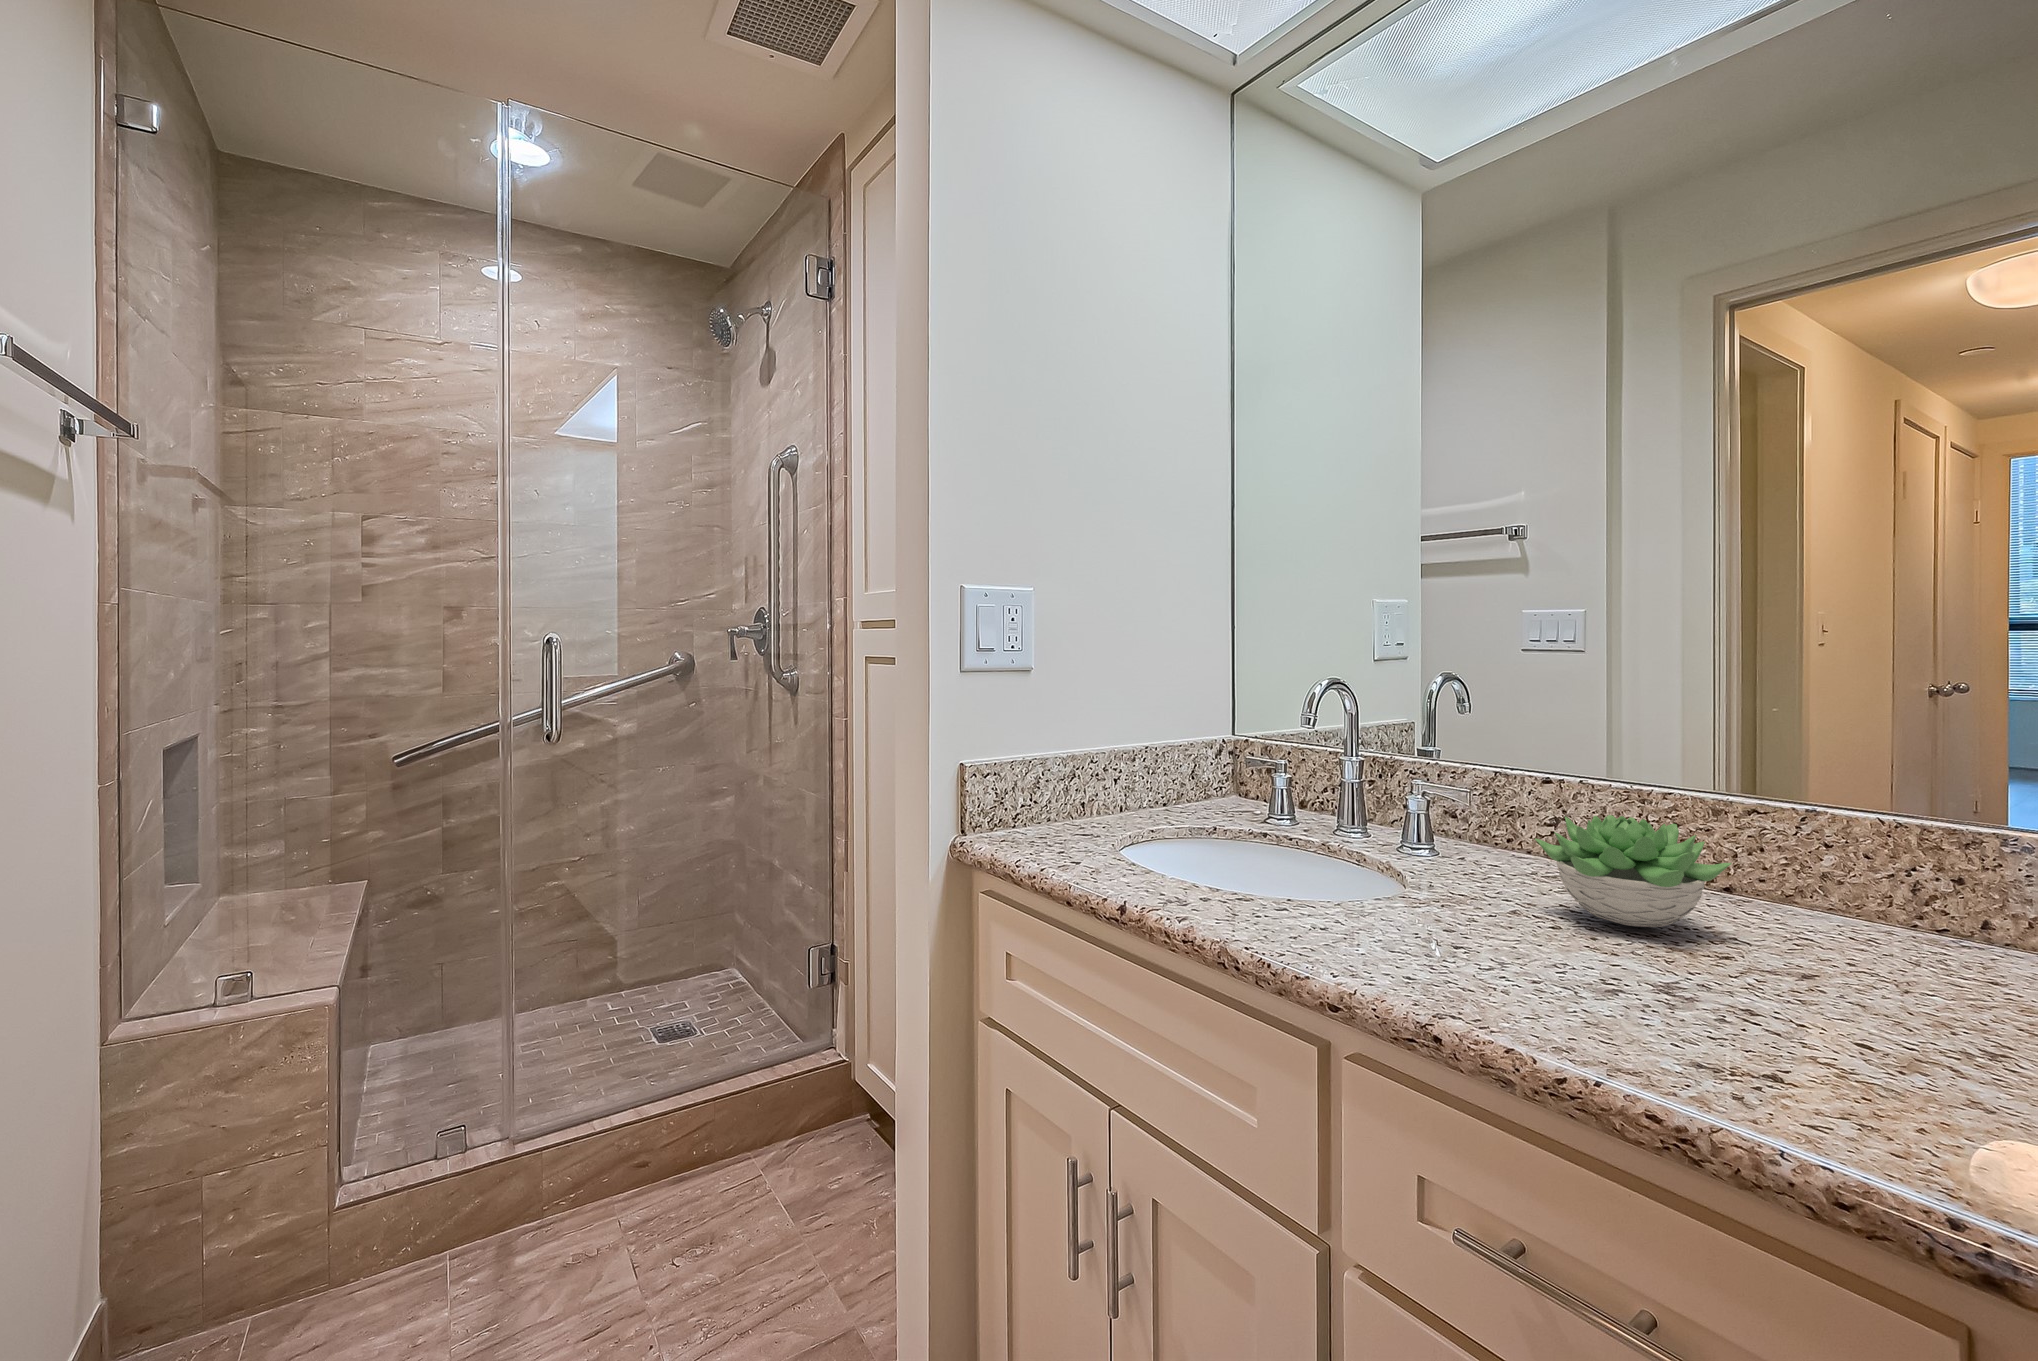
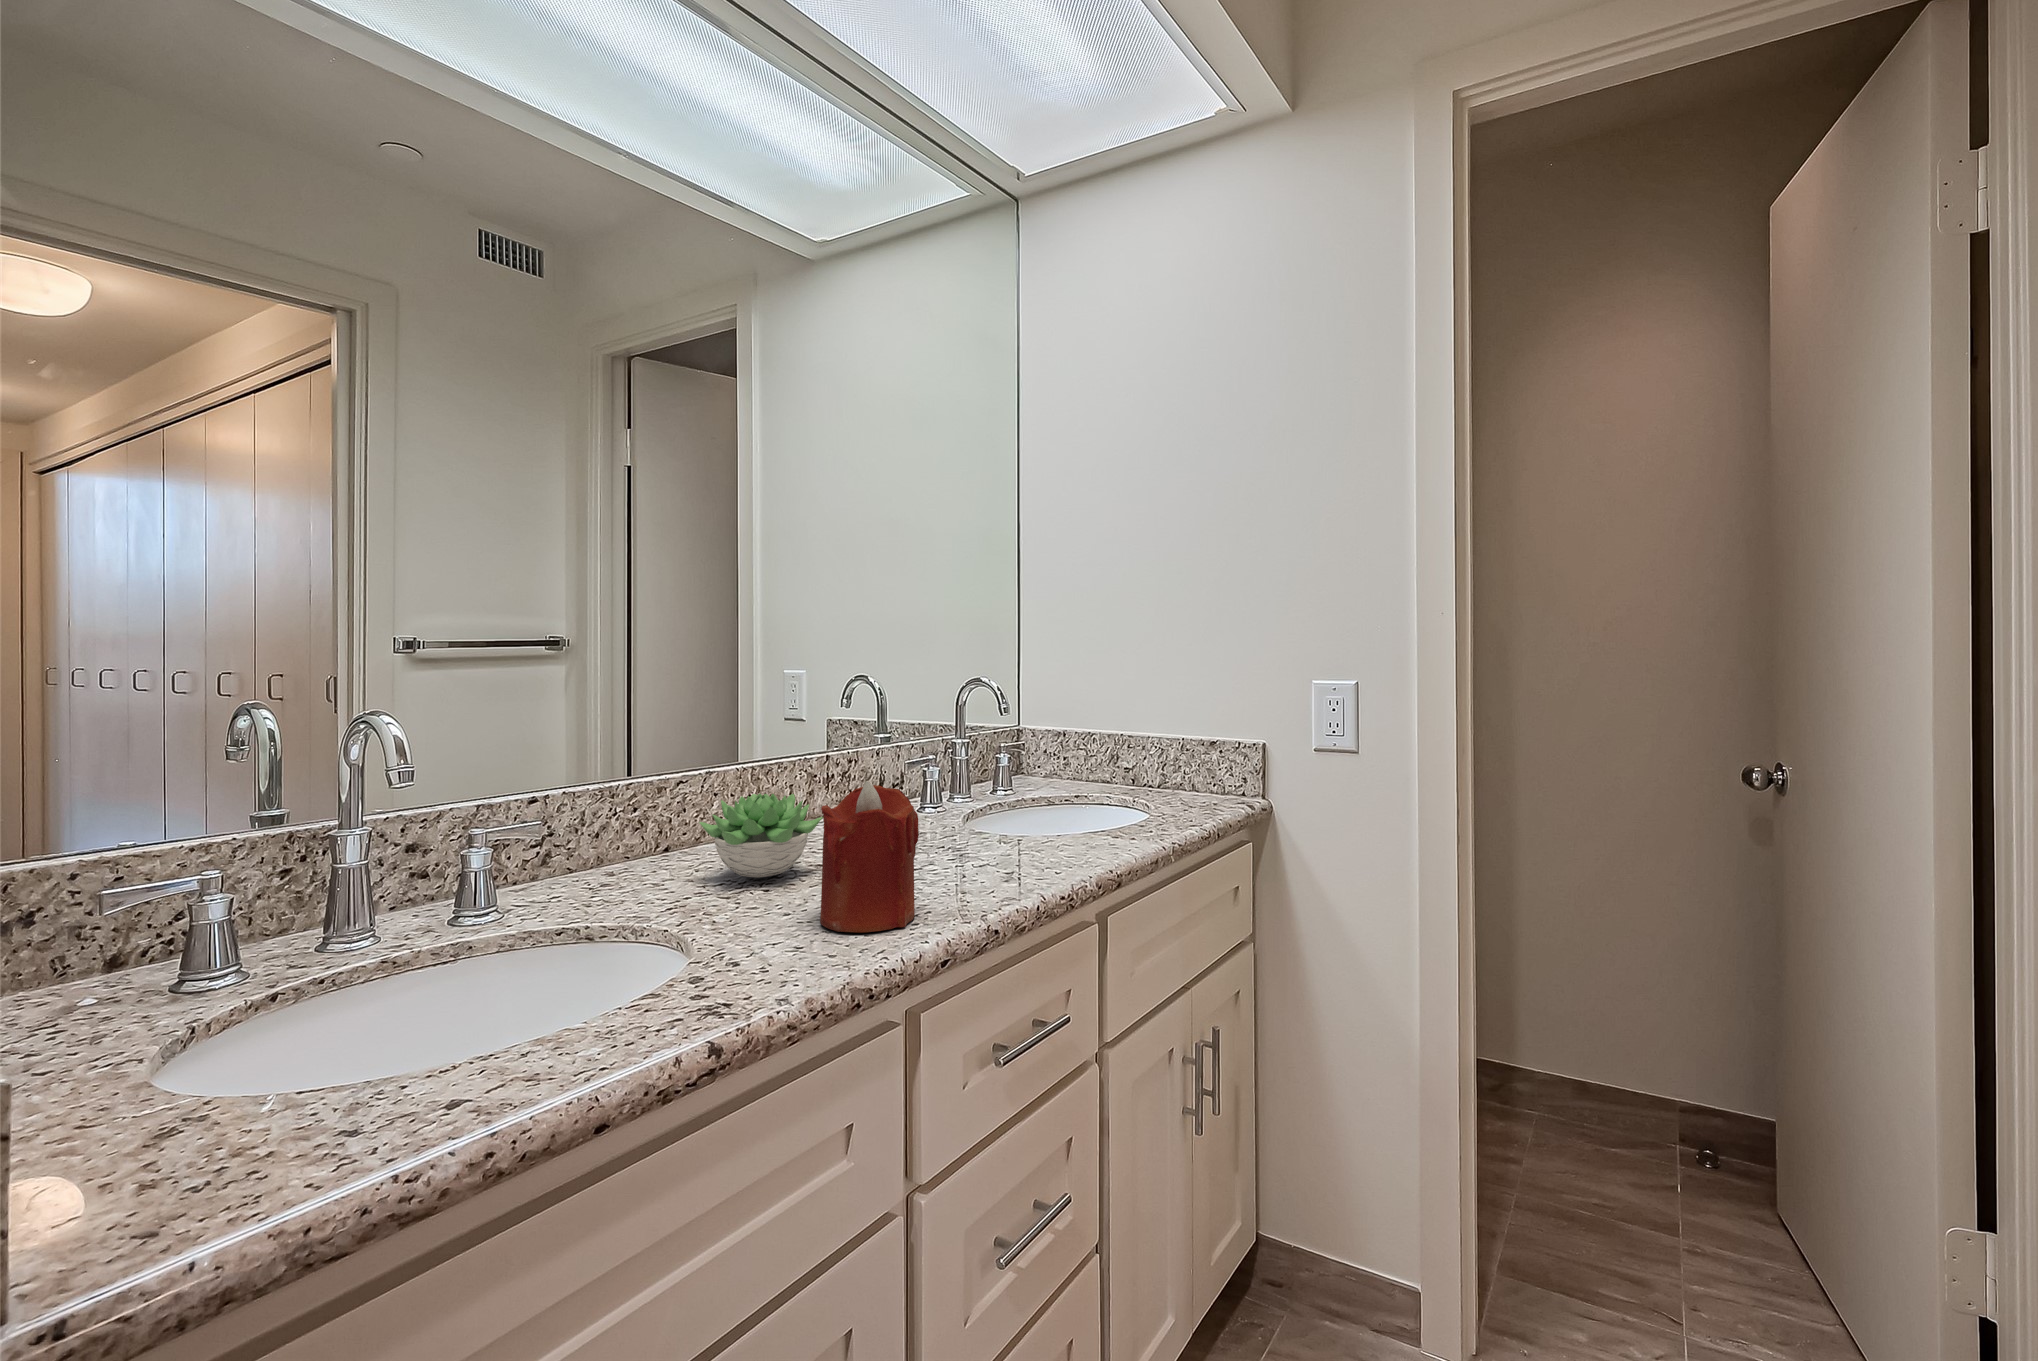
candle: none [1379,787,1518,980] -> present [820,781,919,932]

